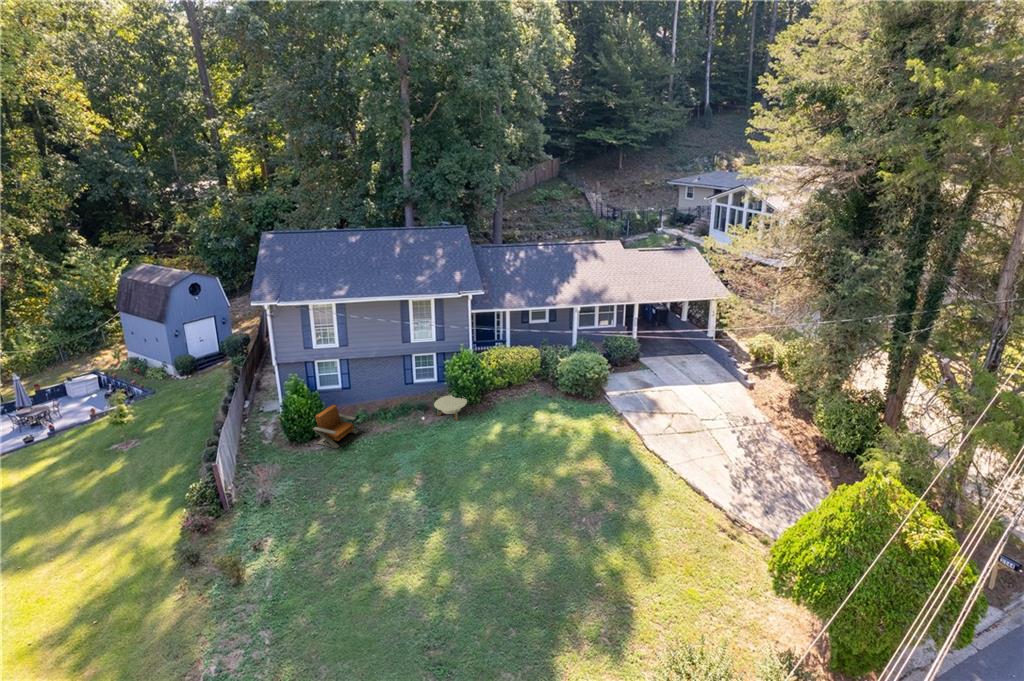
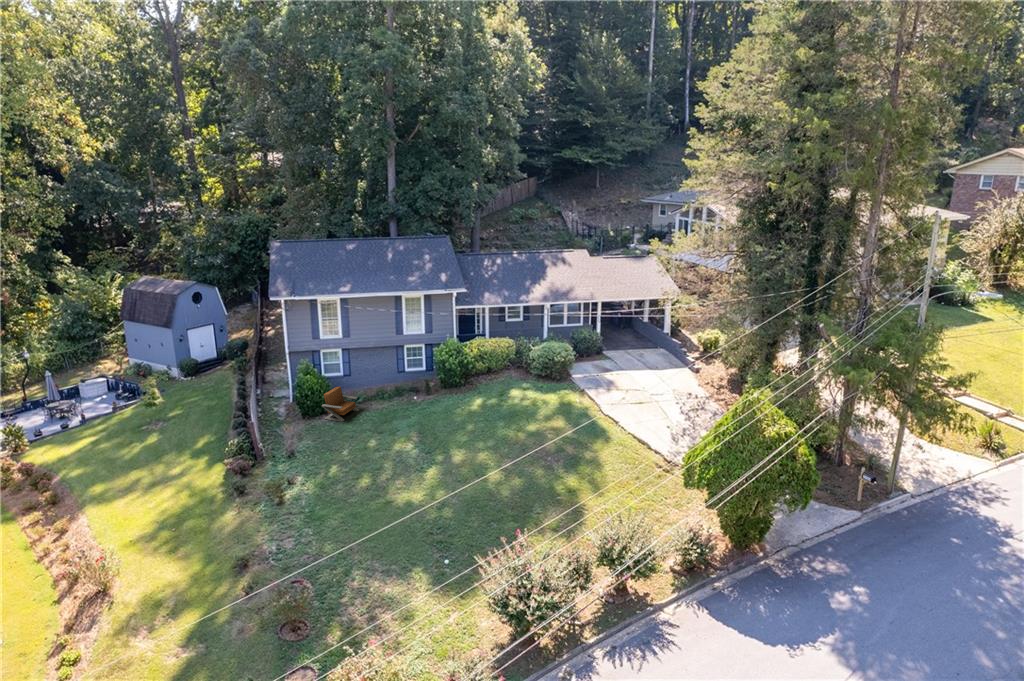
round table: present [434,395,467,421] -> none [424,380,453,400]

